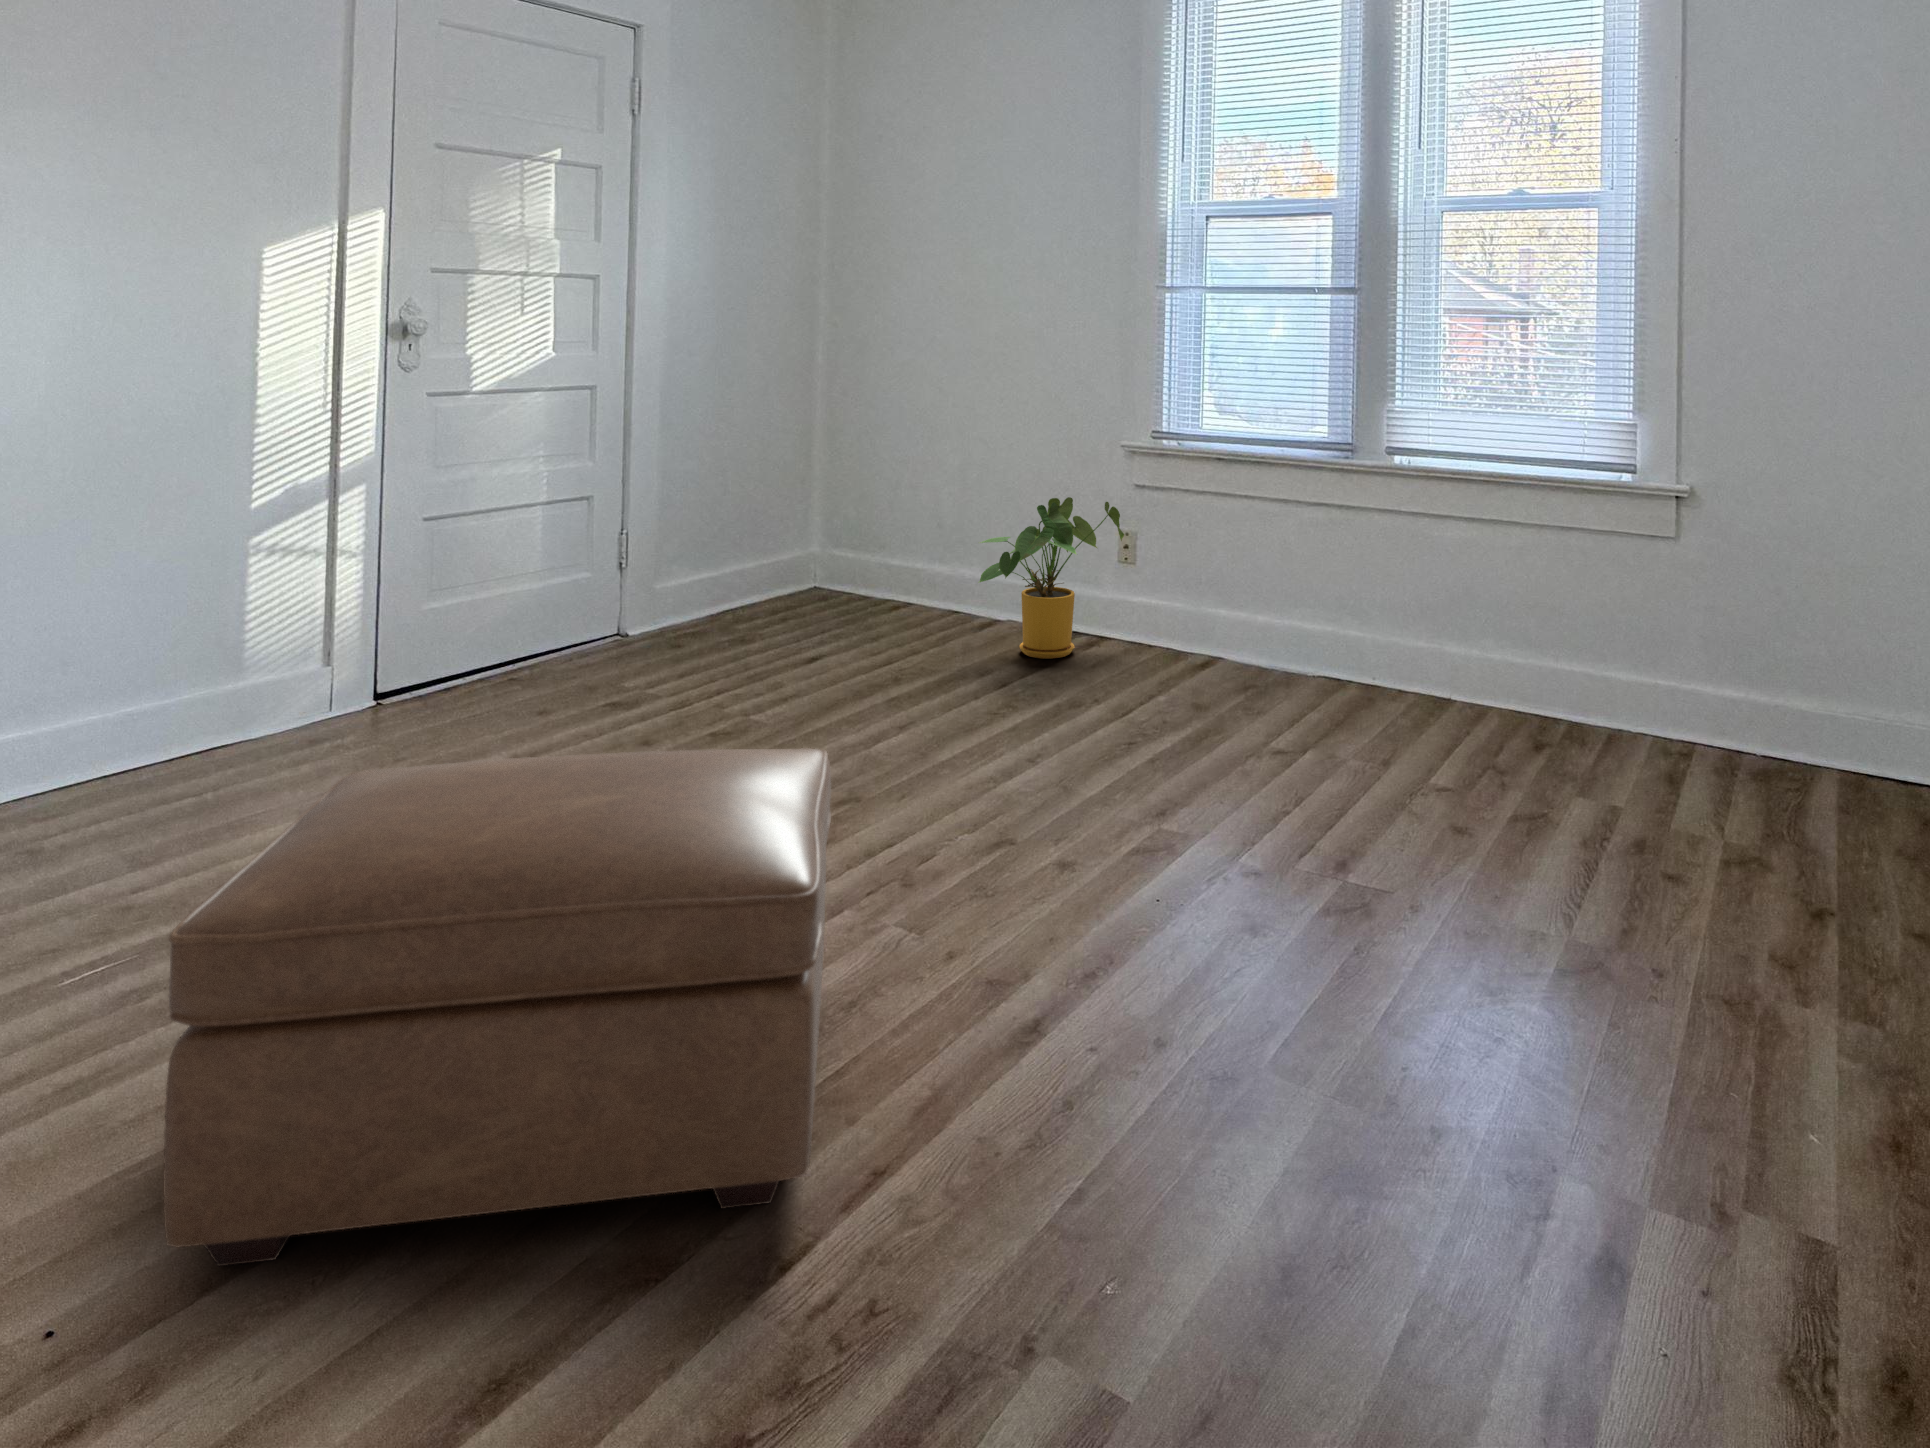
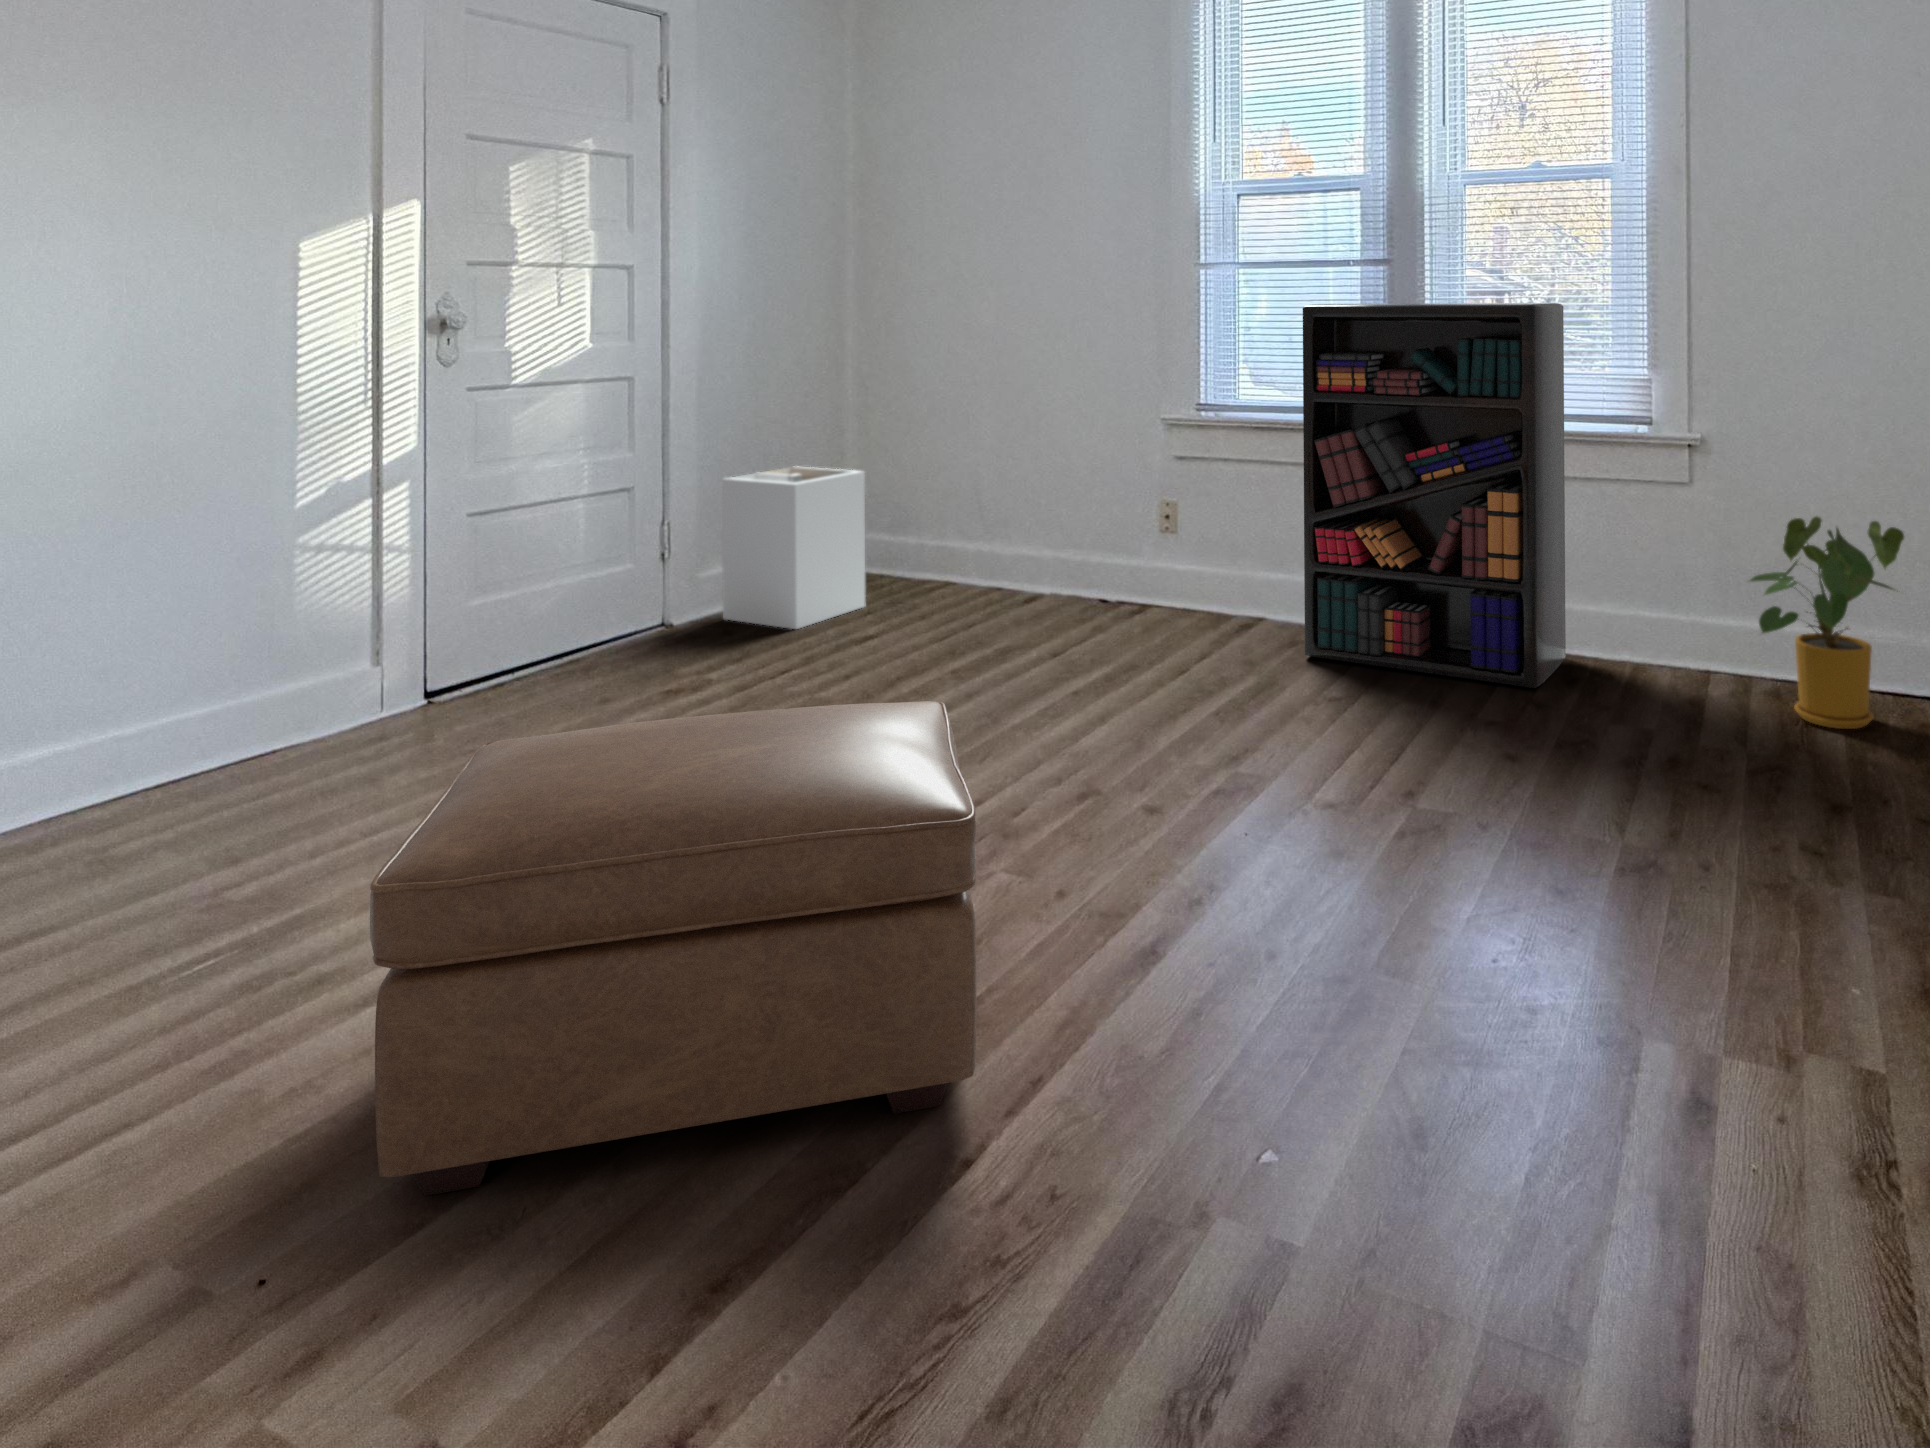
bookshelf: none [1256,334,1538,748] -> present [1303,303,1566,688]
laundry hamper: none [683,480,827,644] -> present [722,467,865,629]
house plant: present [979,497,1124,659] -> present [1750,517,1904,729]

